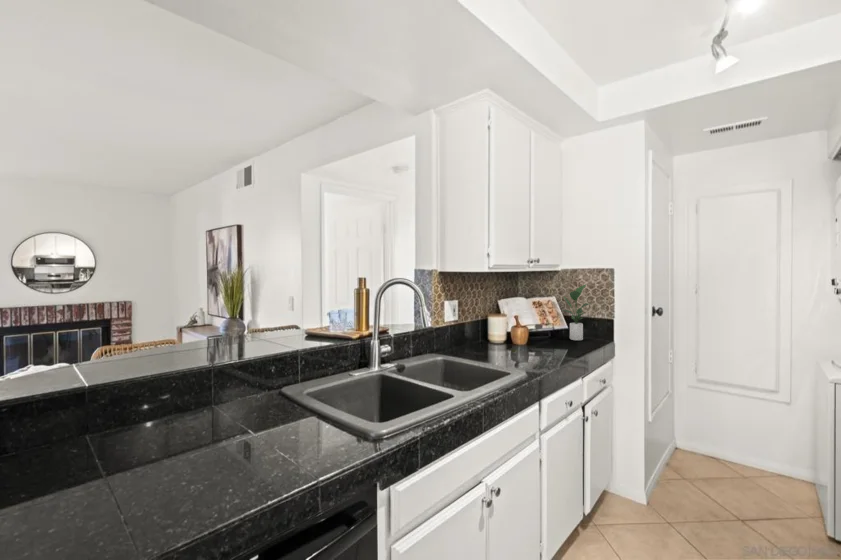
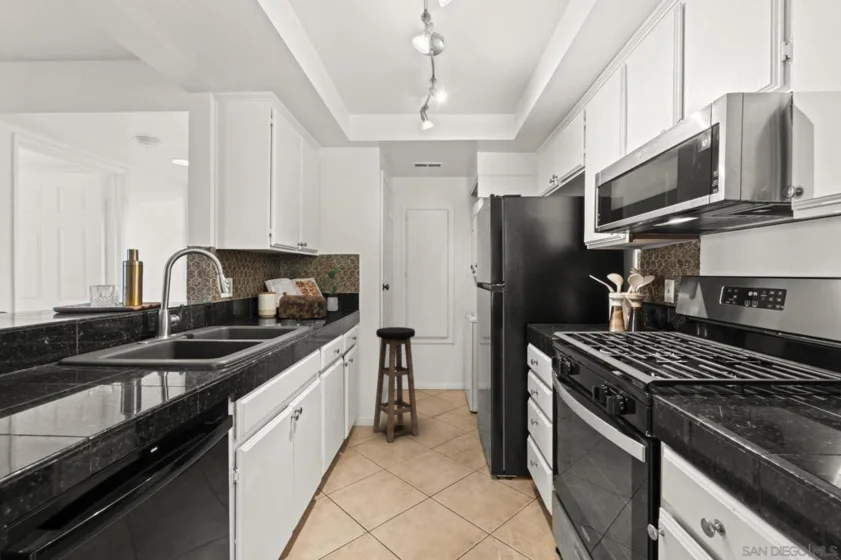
bread loaf: none [505,321,564,353] -> present [278,295,327,319]
bar stool: none [635,369,712,541] -> present [373,327,418,443]

